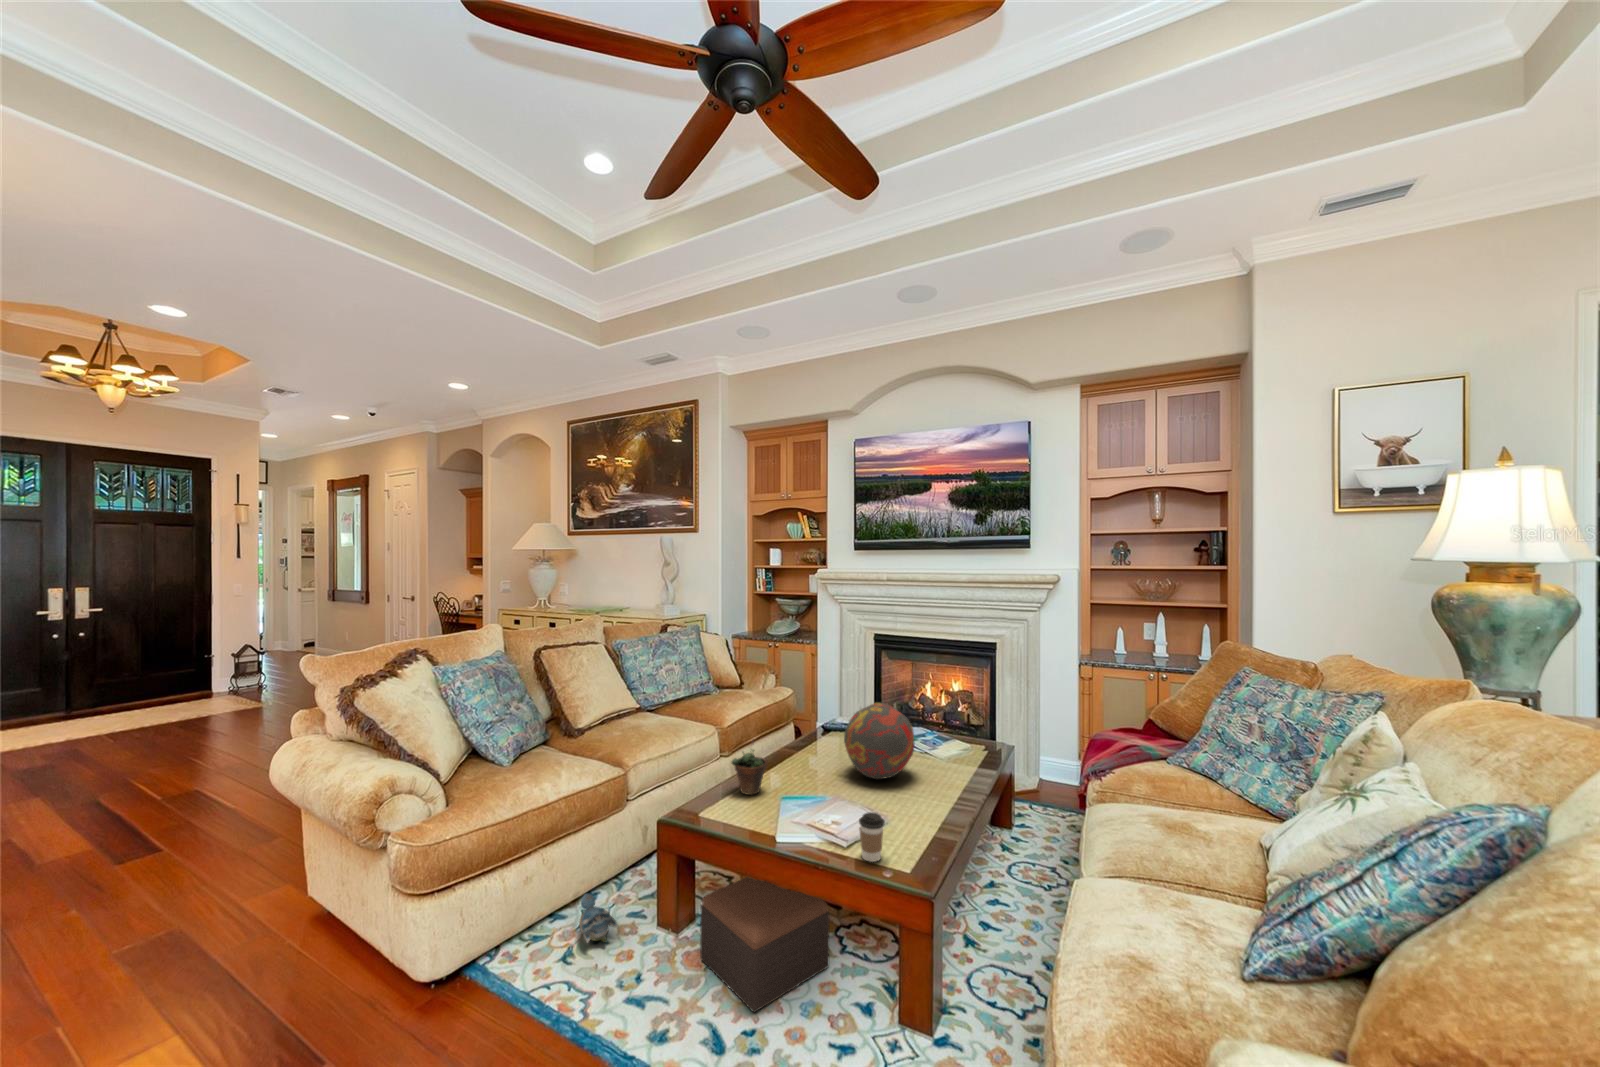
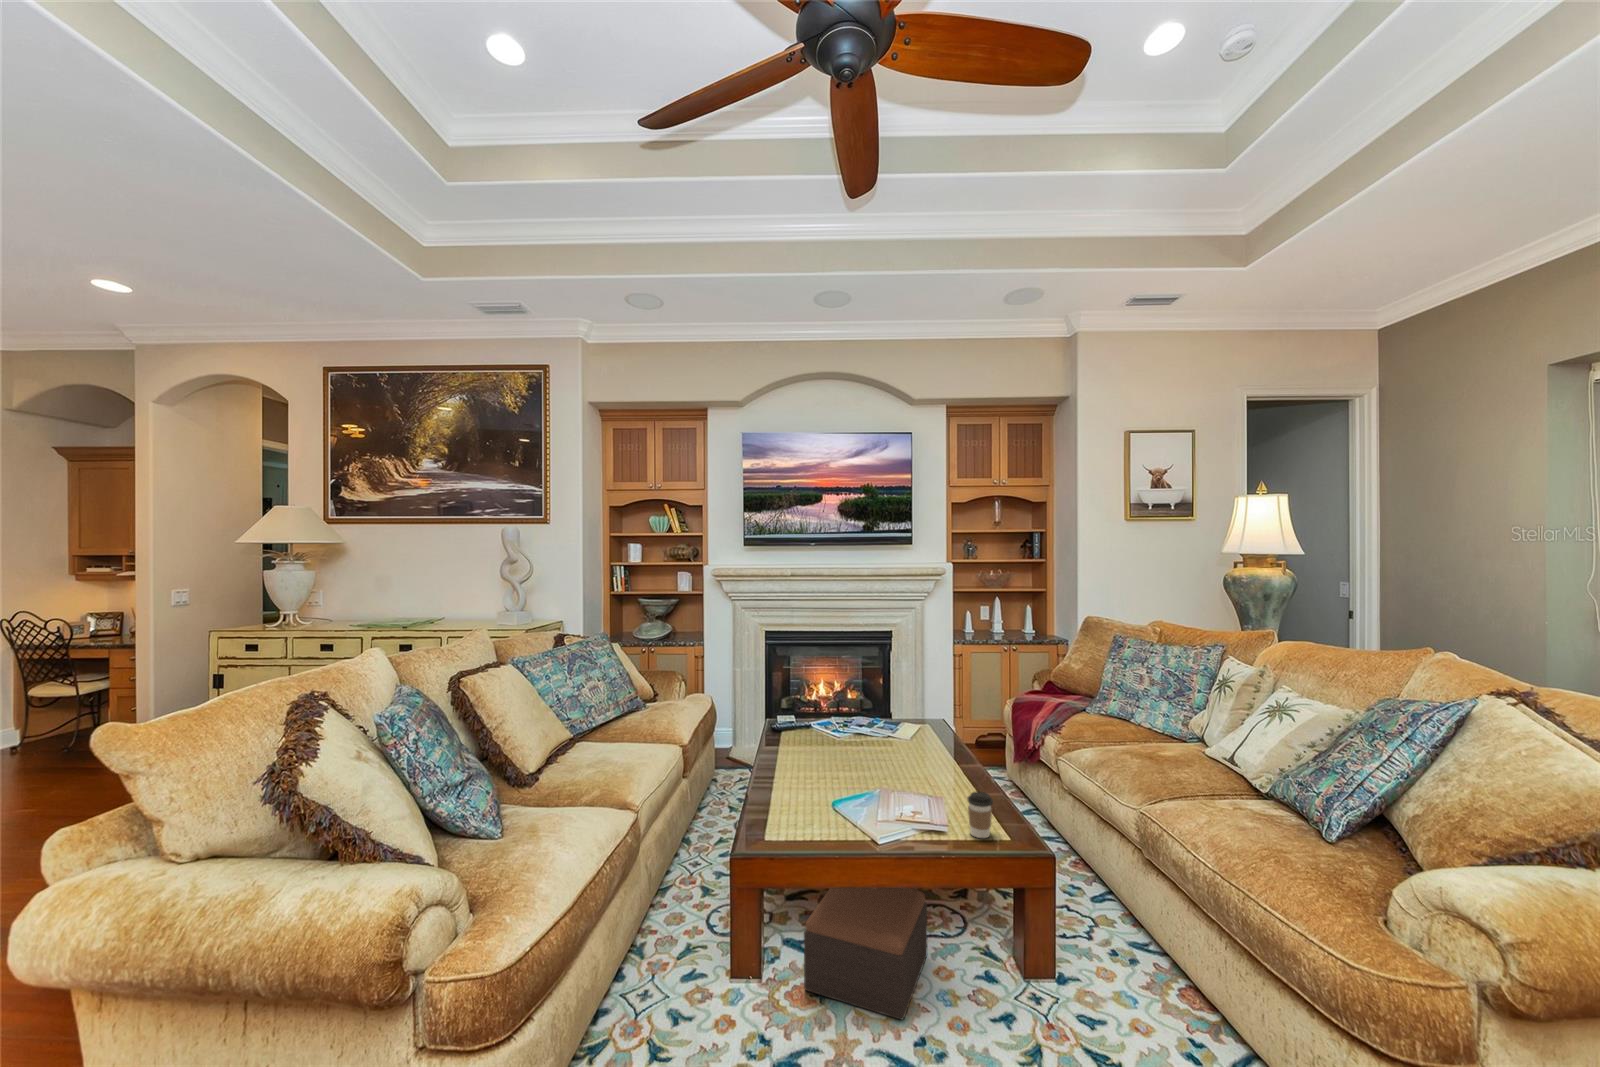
decorative orb: present [844,703,915,779] -> none [853,691,922,767]
succulent plant: present [732,742,766,795] -> none [777,745,811,806]
plush toy: present [579,893,618,943] -> none [642,961,698,1017]

